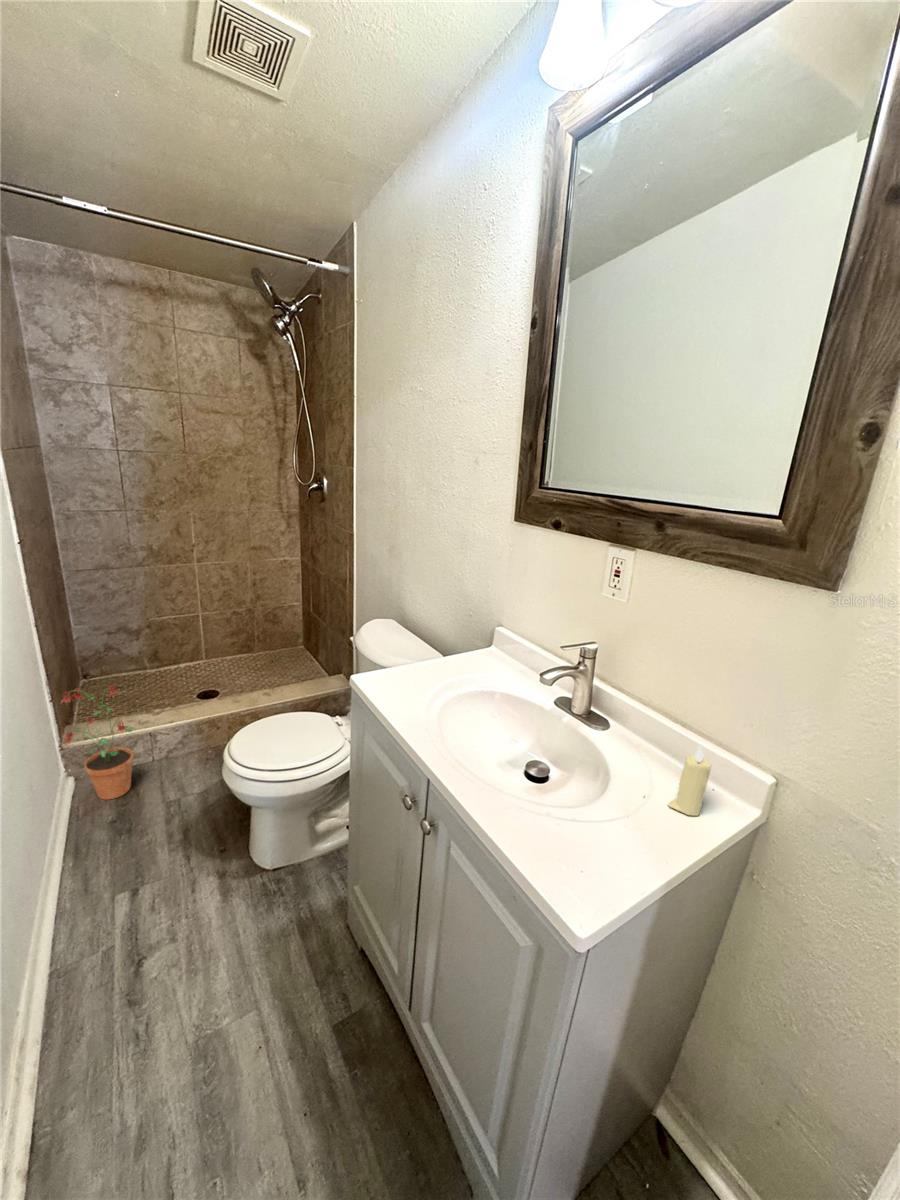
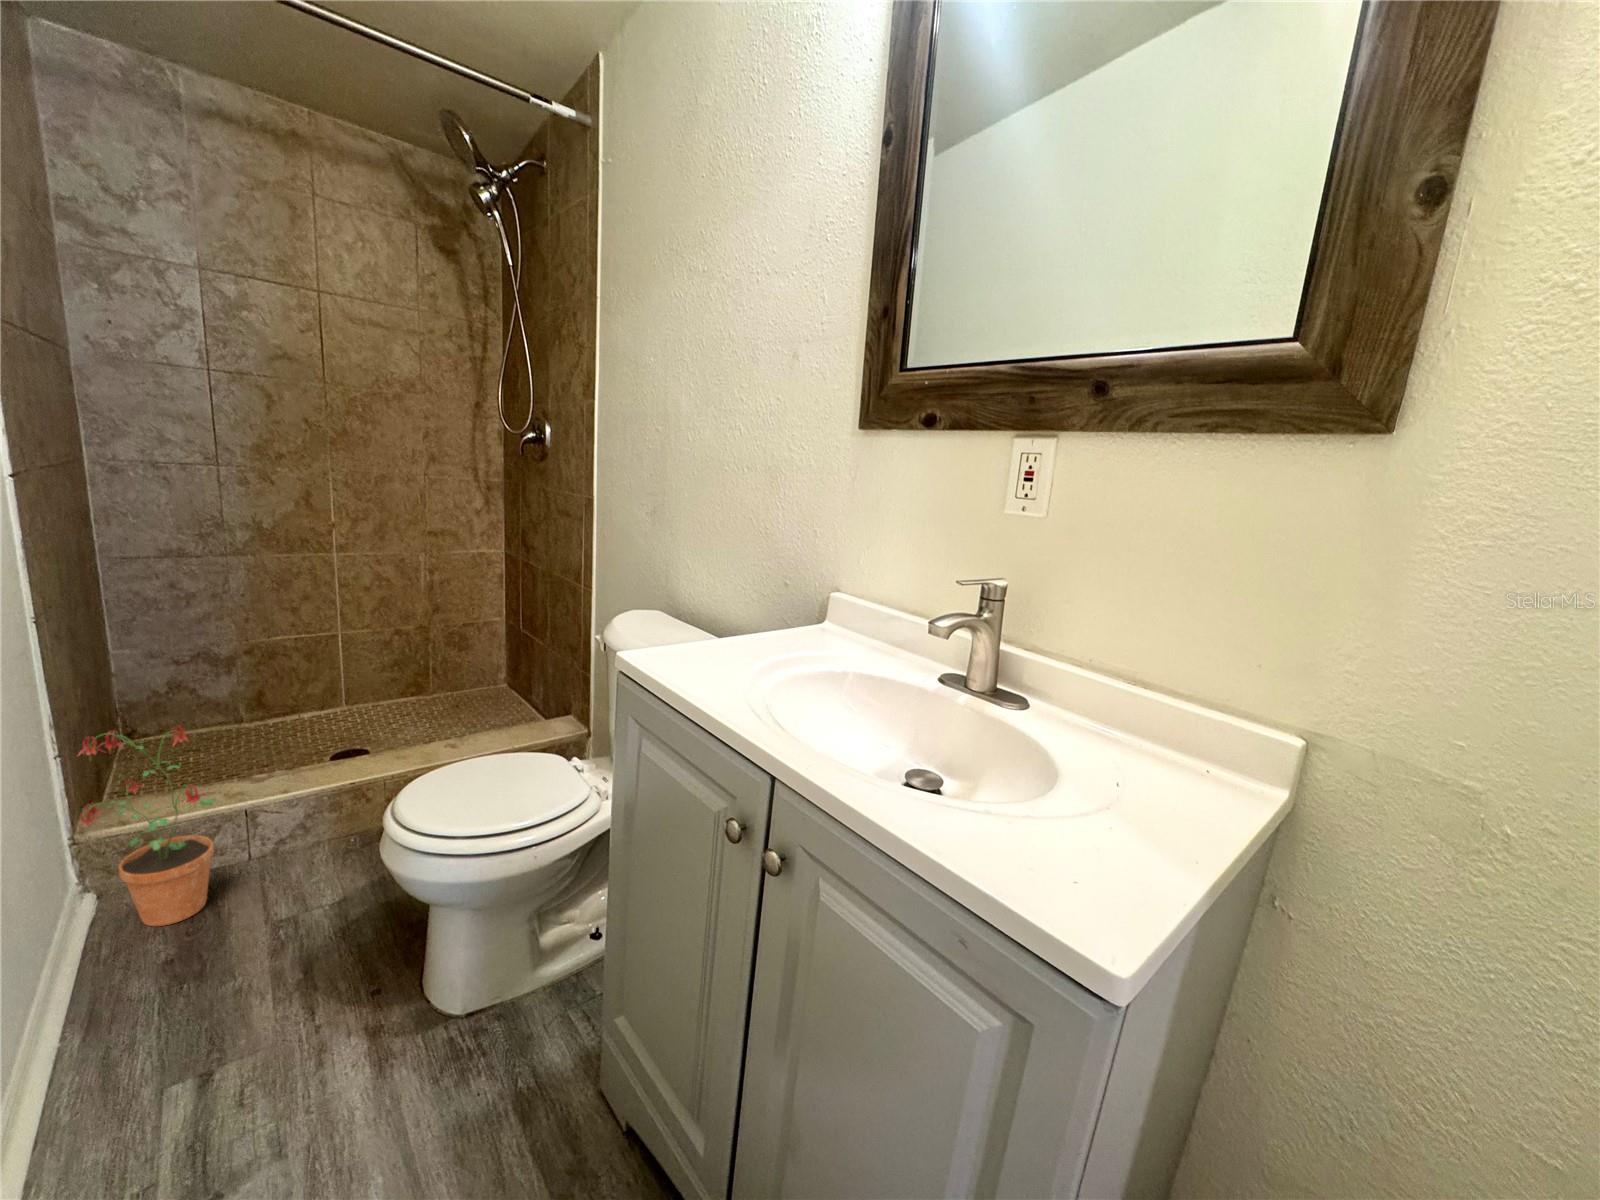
candle: present [668,746,711,816] -> none [1153,687,1222,802]

